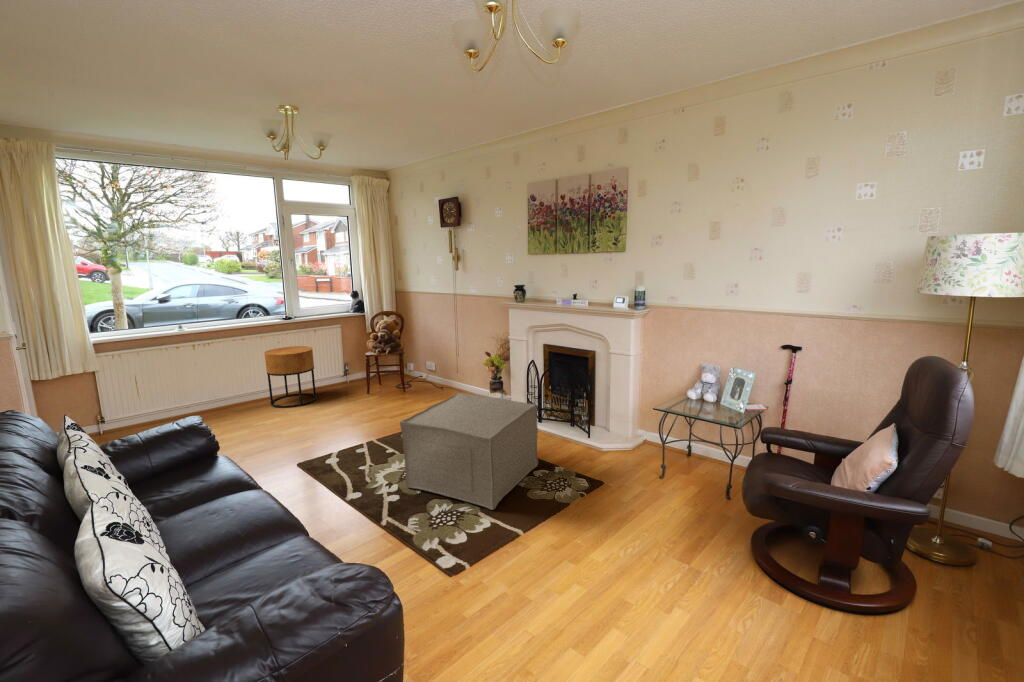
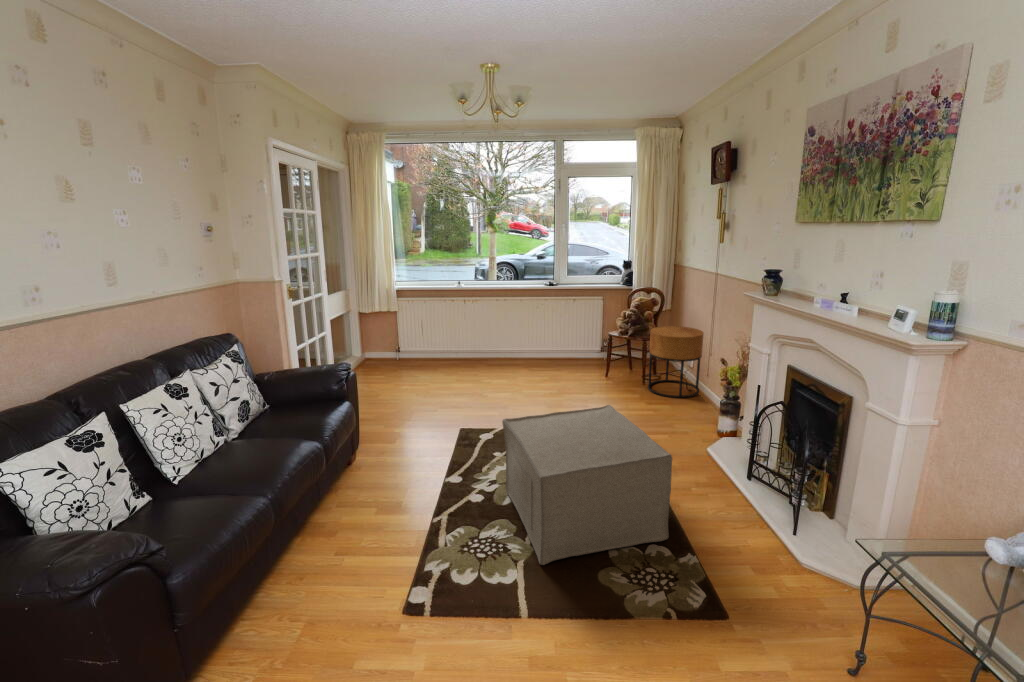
side table: present [264,346,317,408] -> present [648,326,704,398]

